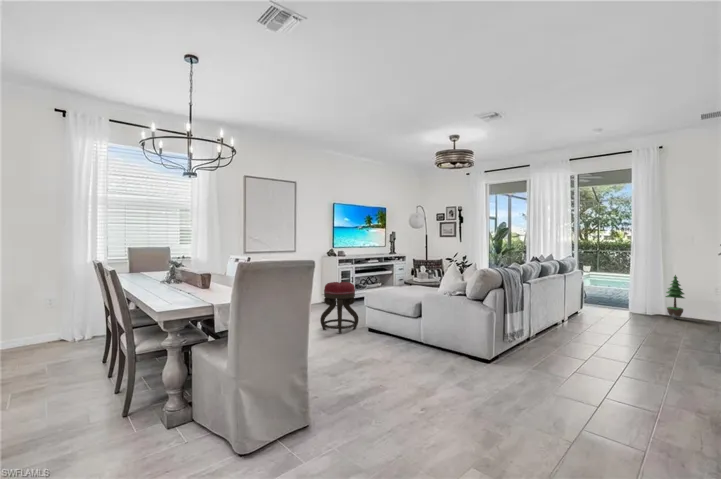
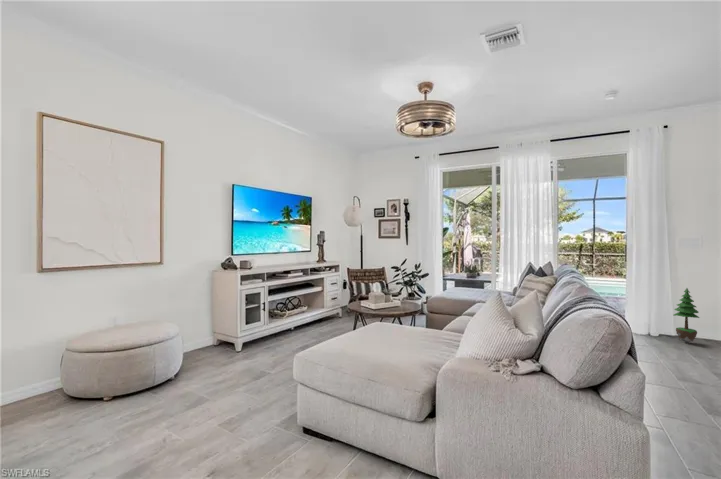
ottoman: present [320,282,359,333] -> none [199,330,284,453]

